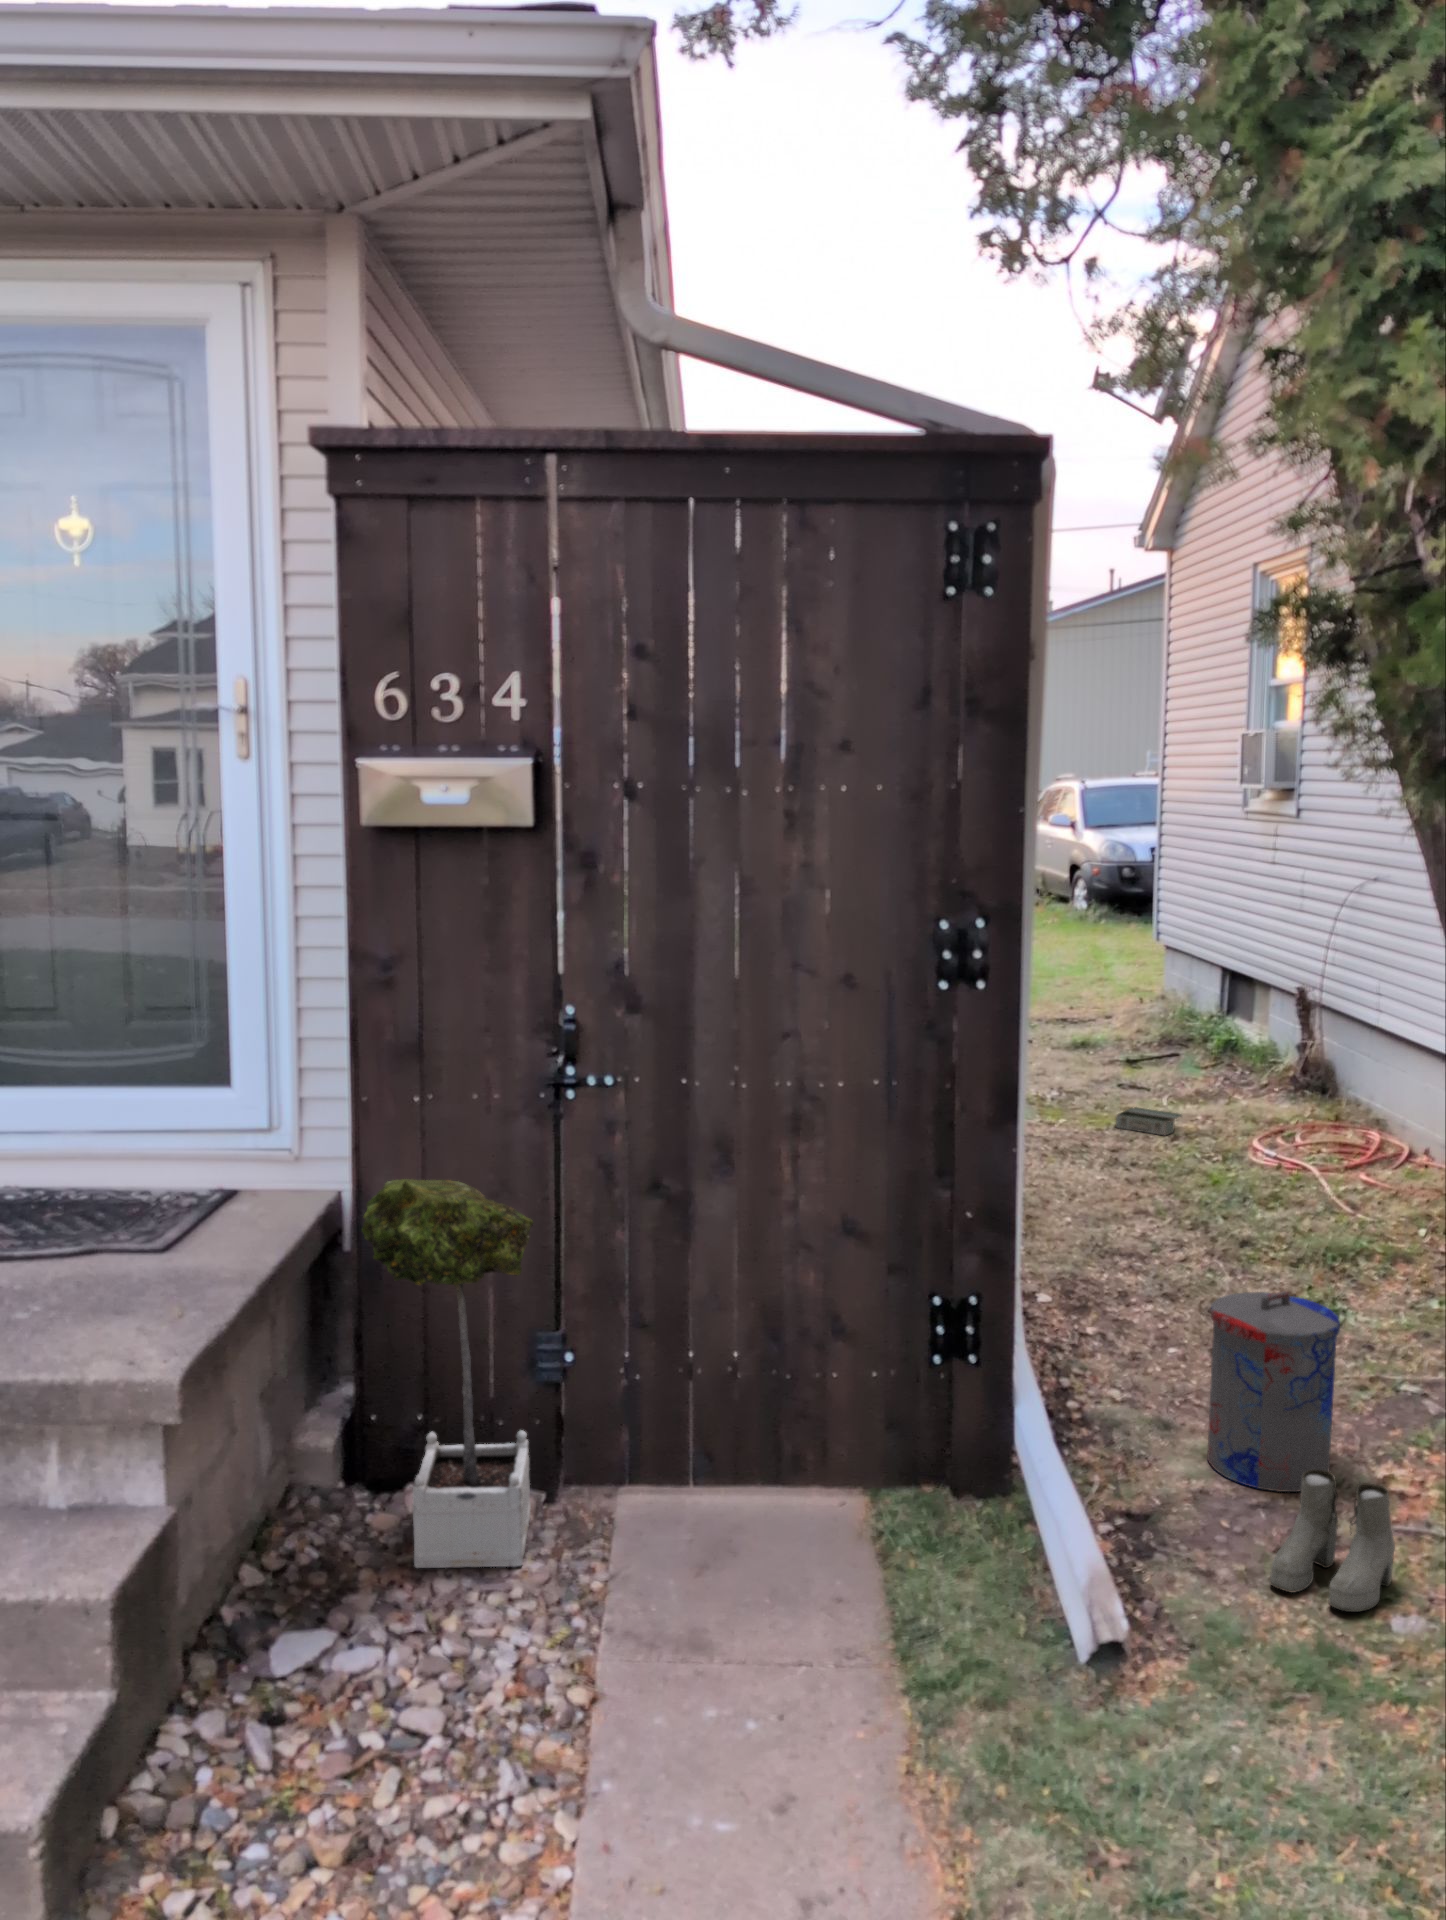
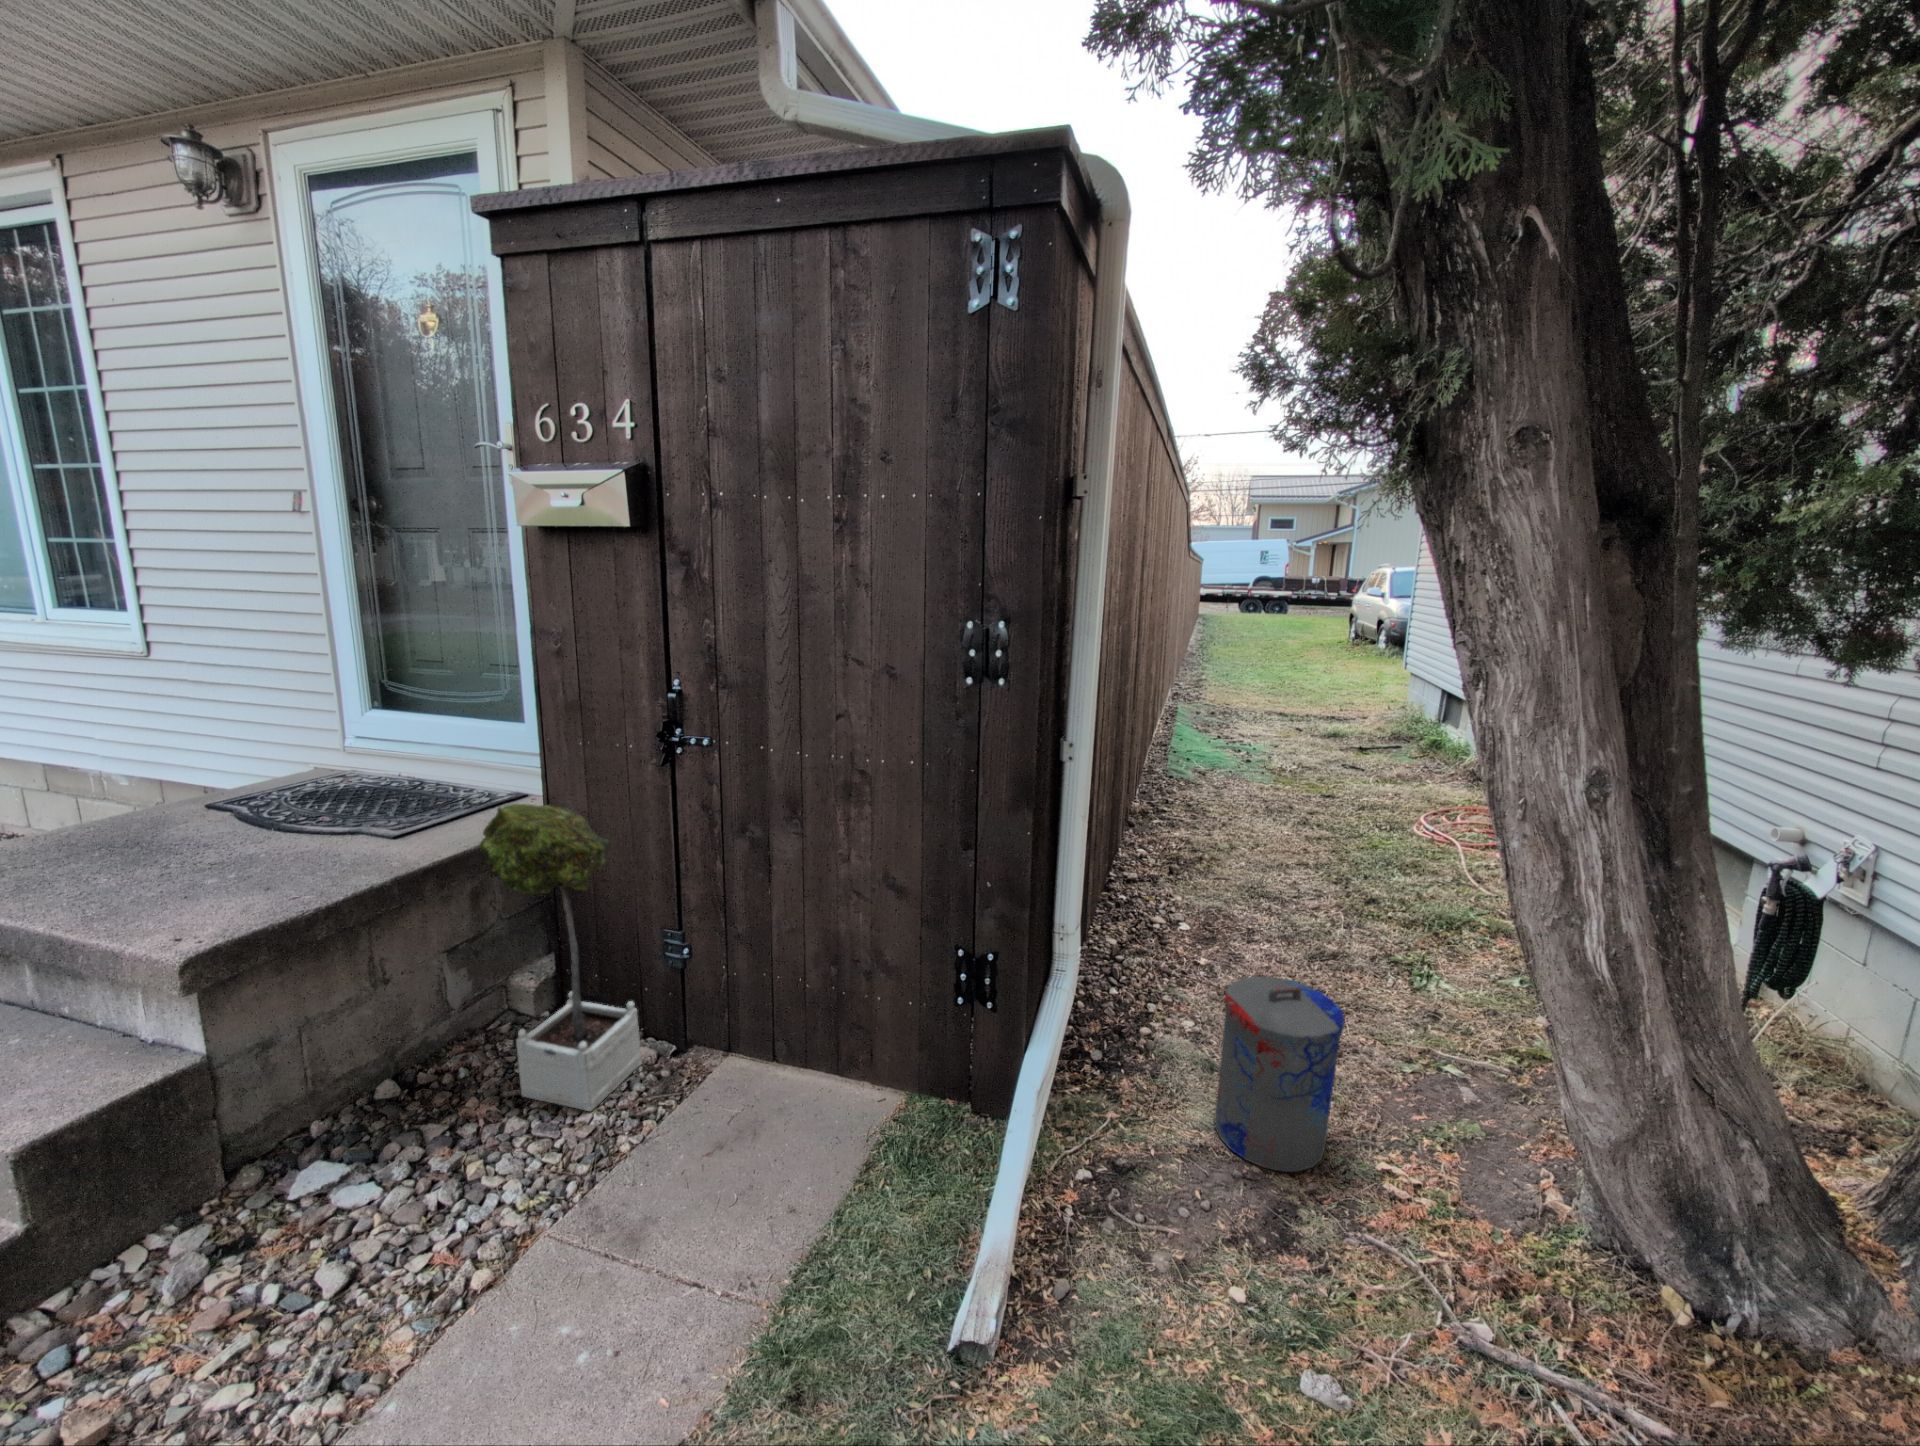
toolbox: present [1116,1107,1182,1135] -> none [1319,783,1371,807]
boots: present [1270,1469,1395,1612] -> none [1189,1183,1328,1352]

